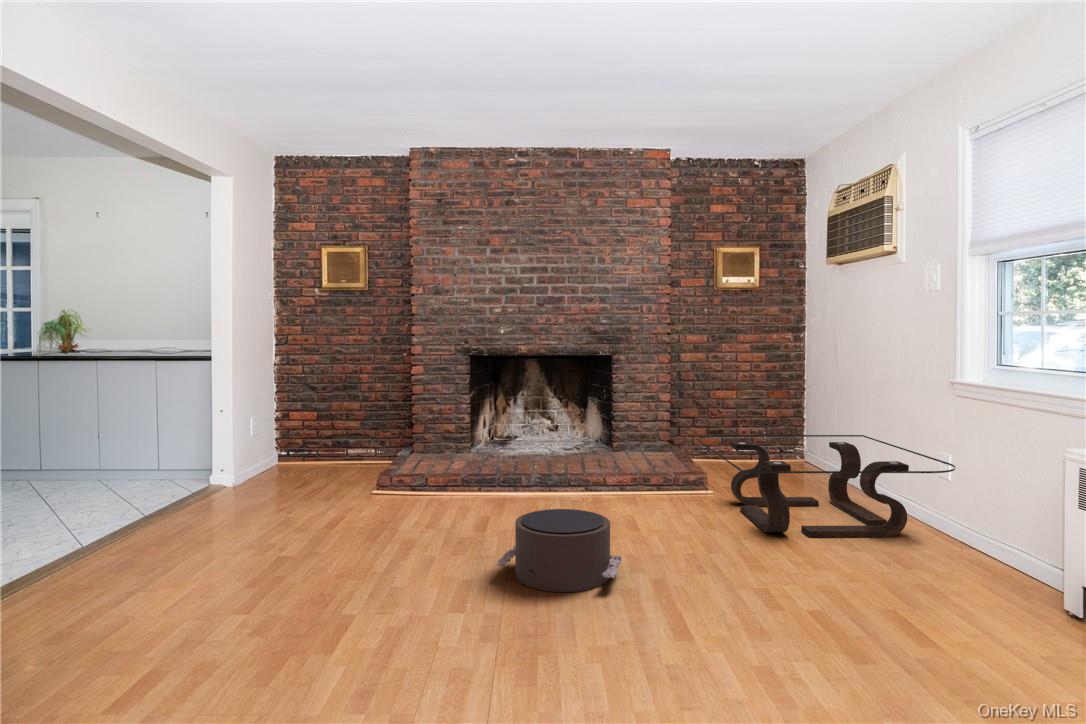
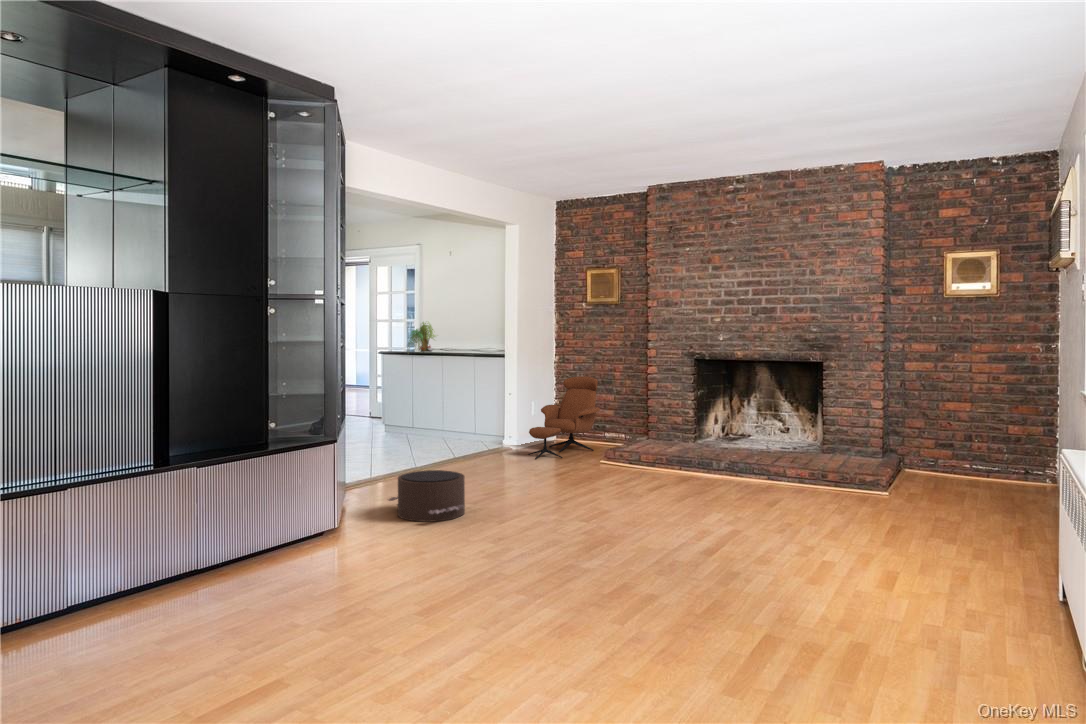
lounge chair: none [260,380,349,495] -> present [528,376,600,459]
coffee table: present [698,435,955,537] -> none [828,439,1058,539]
pouf: present [497,509,622,592] -> present [388,470,465,522]

